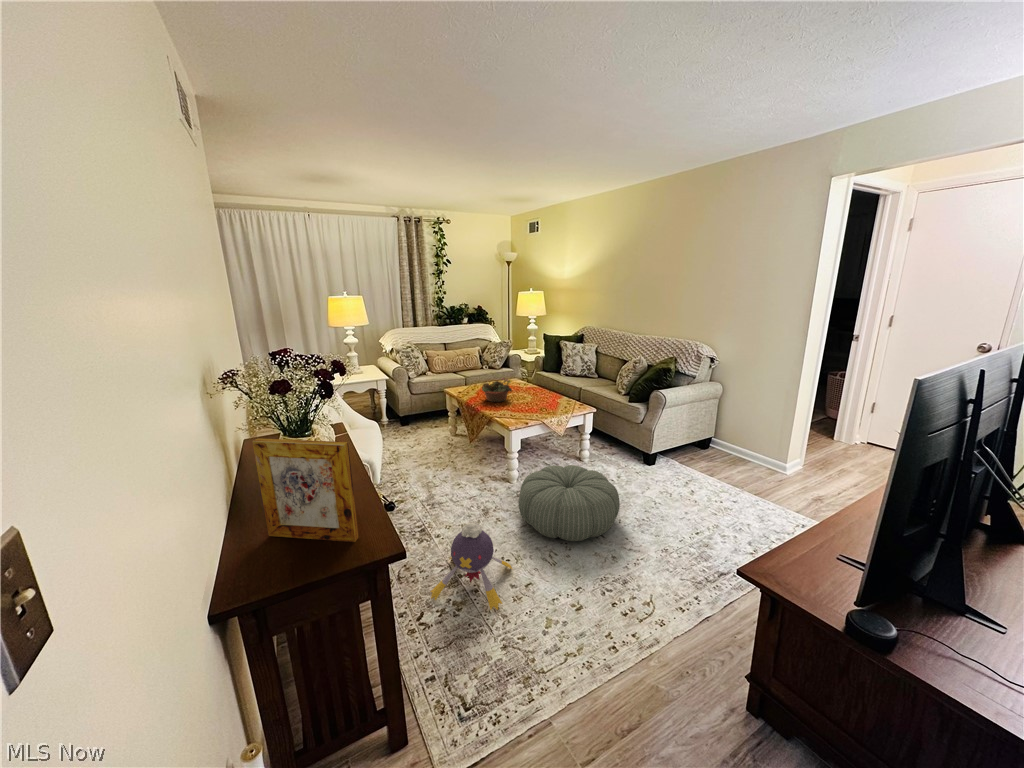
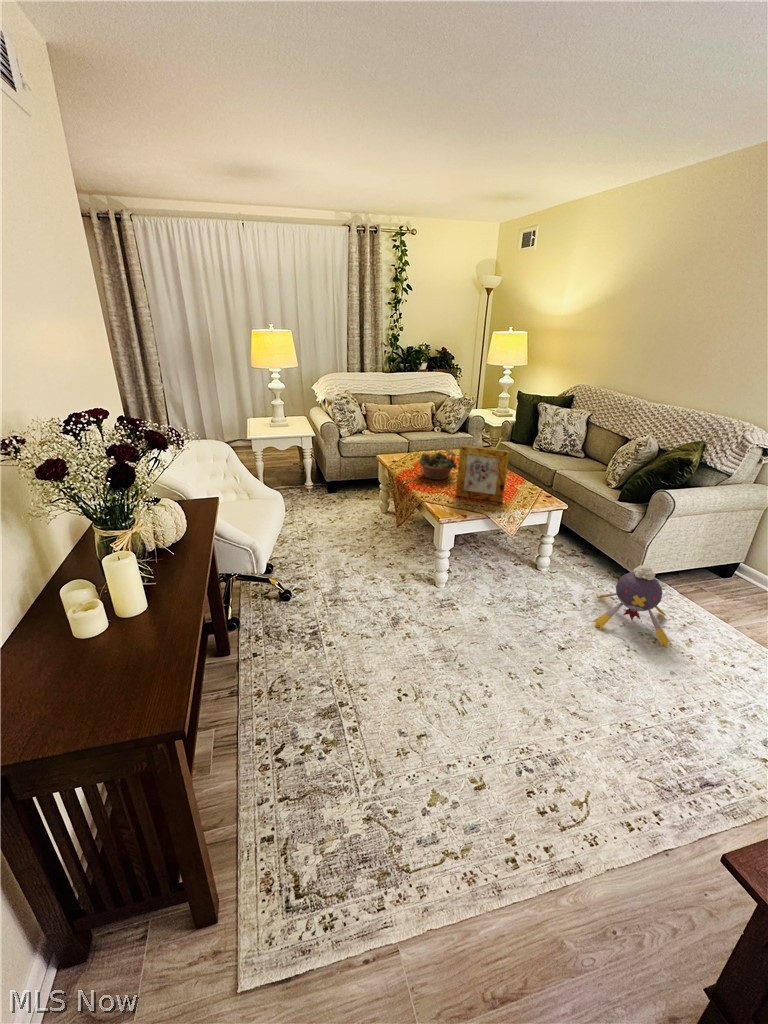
picture frame: present [252,438,359,542] -> present [456,445,509,502]
pouf: present [519,465,620,541] -> none [434,577,572,687]
plush toy: present [431,521,512,610] -> present [593,565,671,647]

